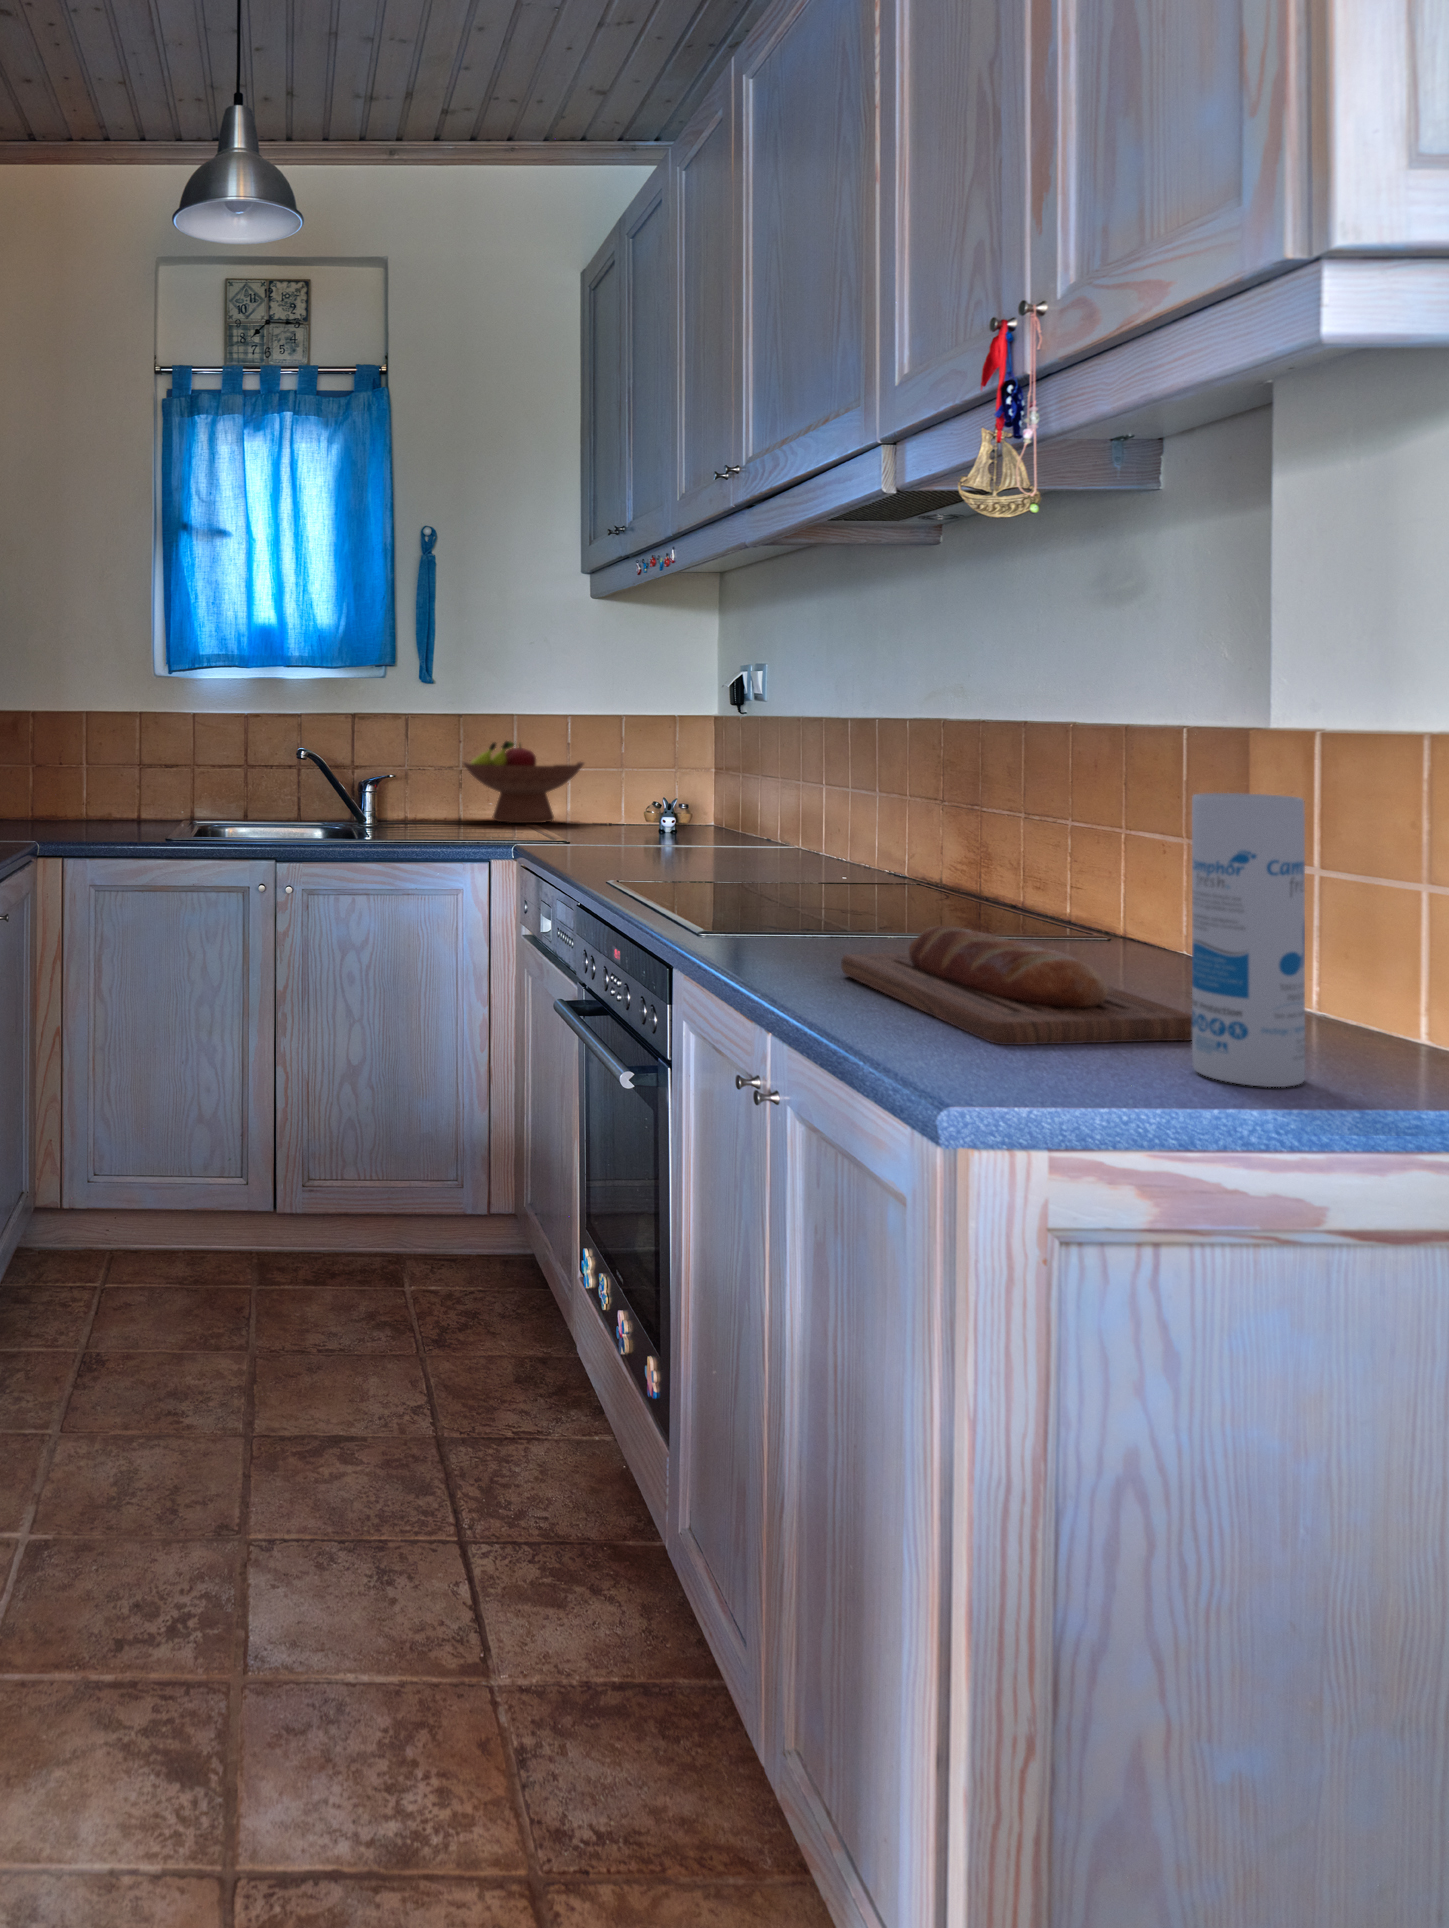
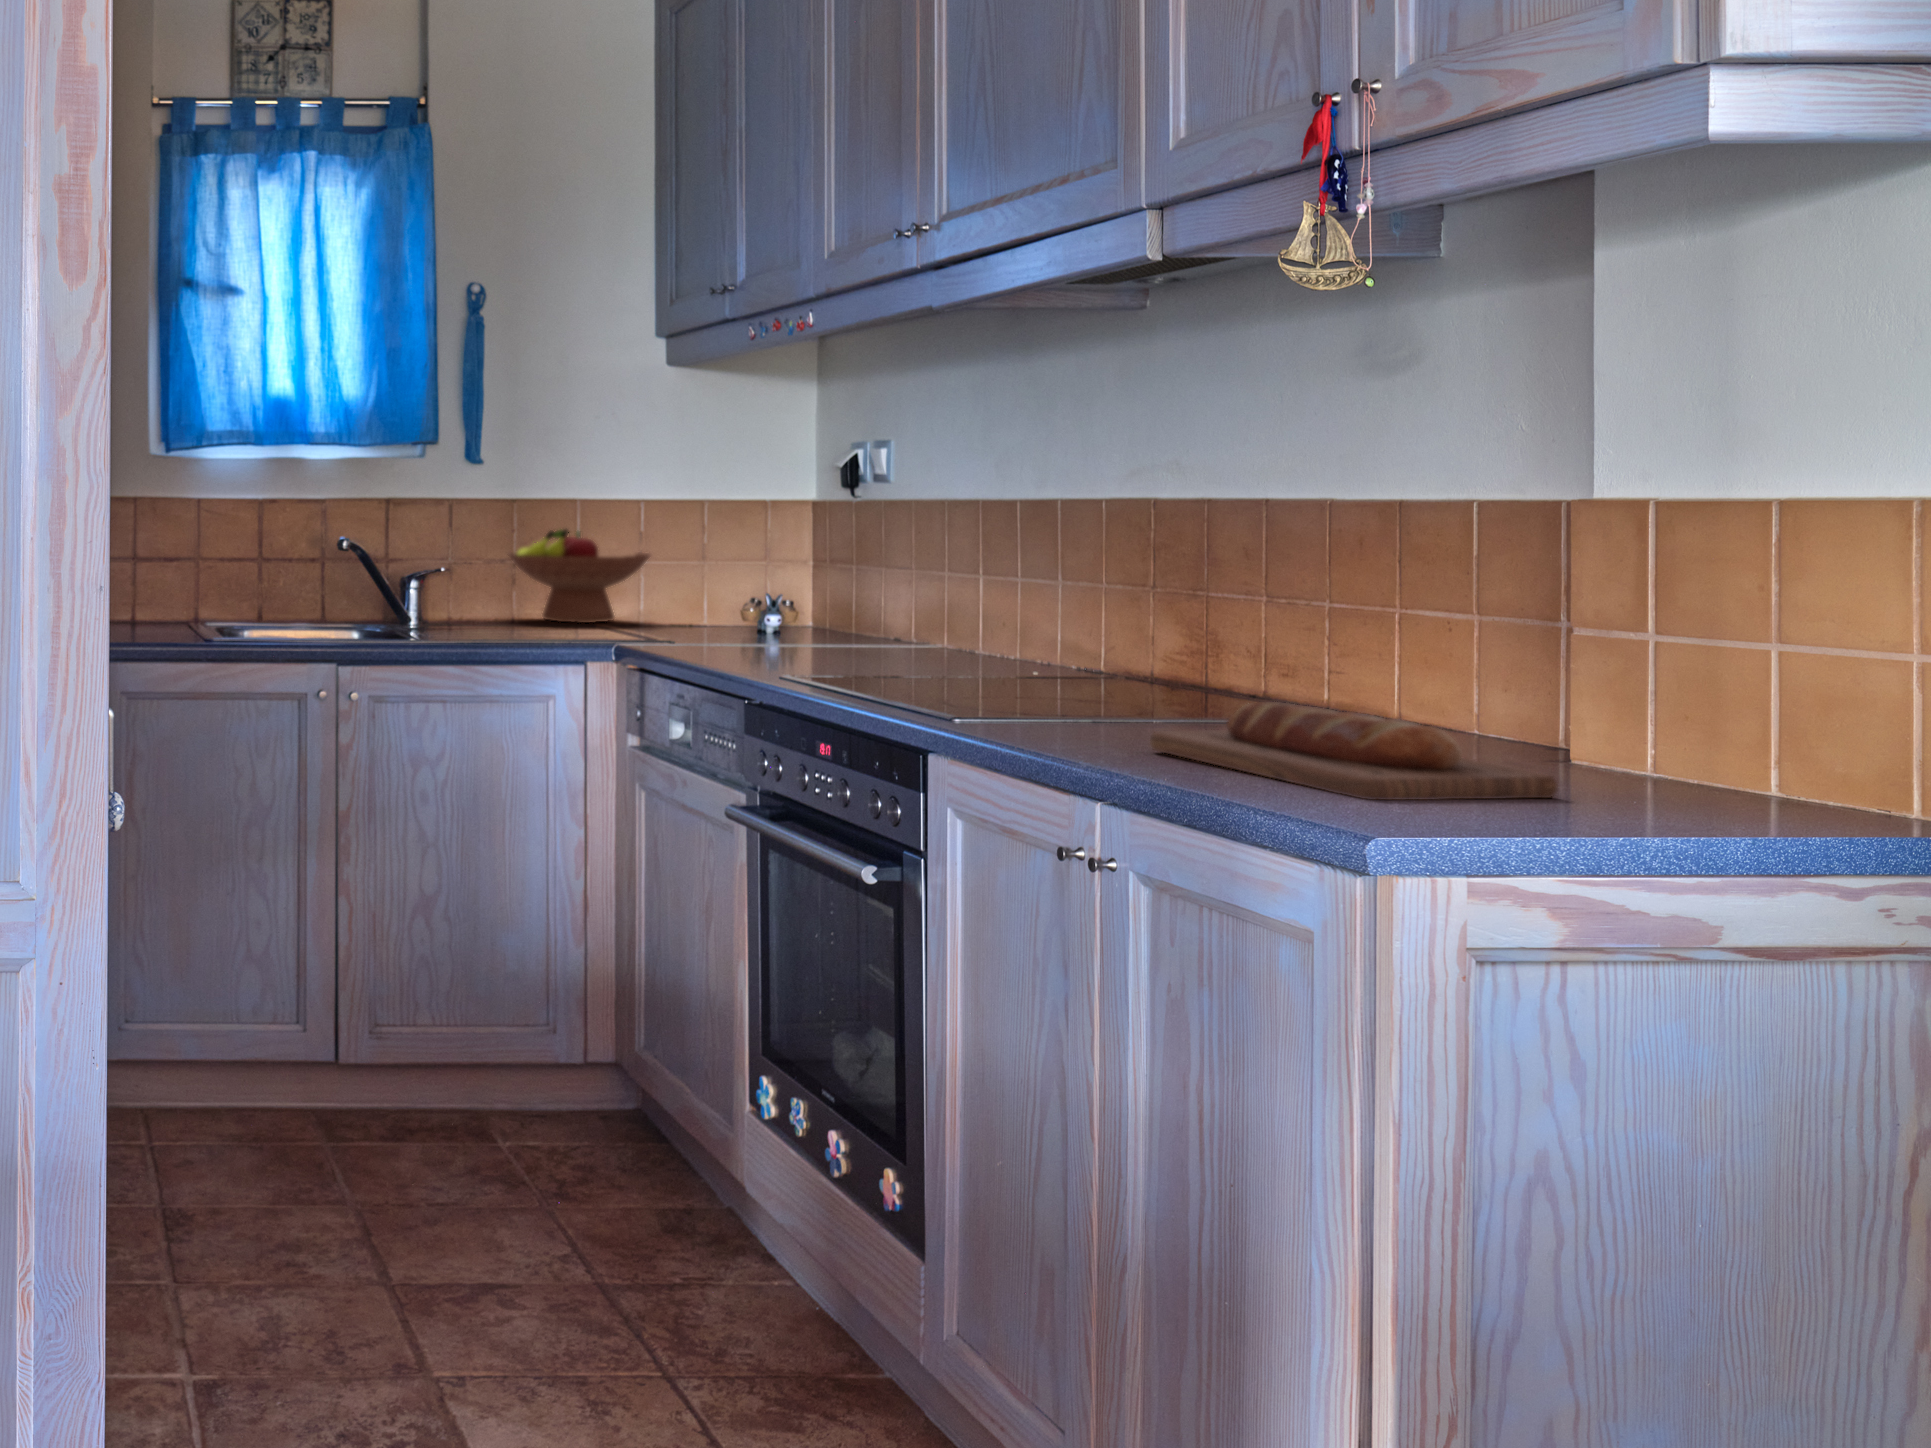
canister: present [1192,793,1305,1087] -> none [1571,566,1690,826]

